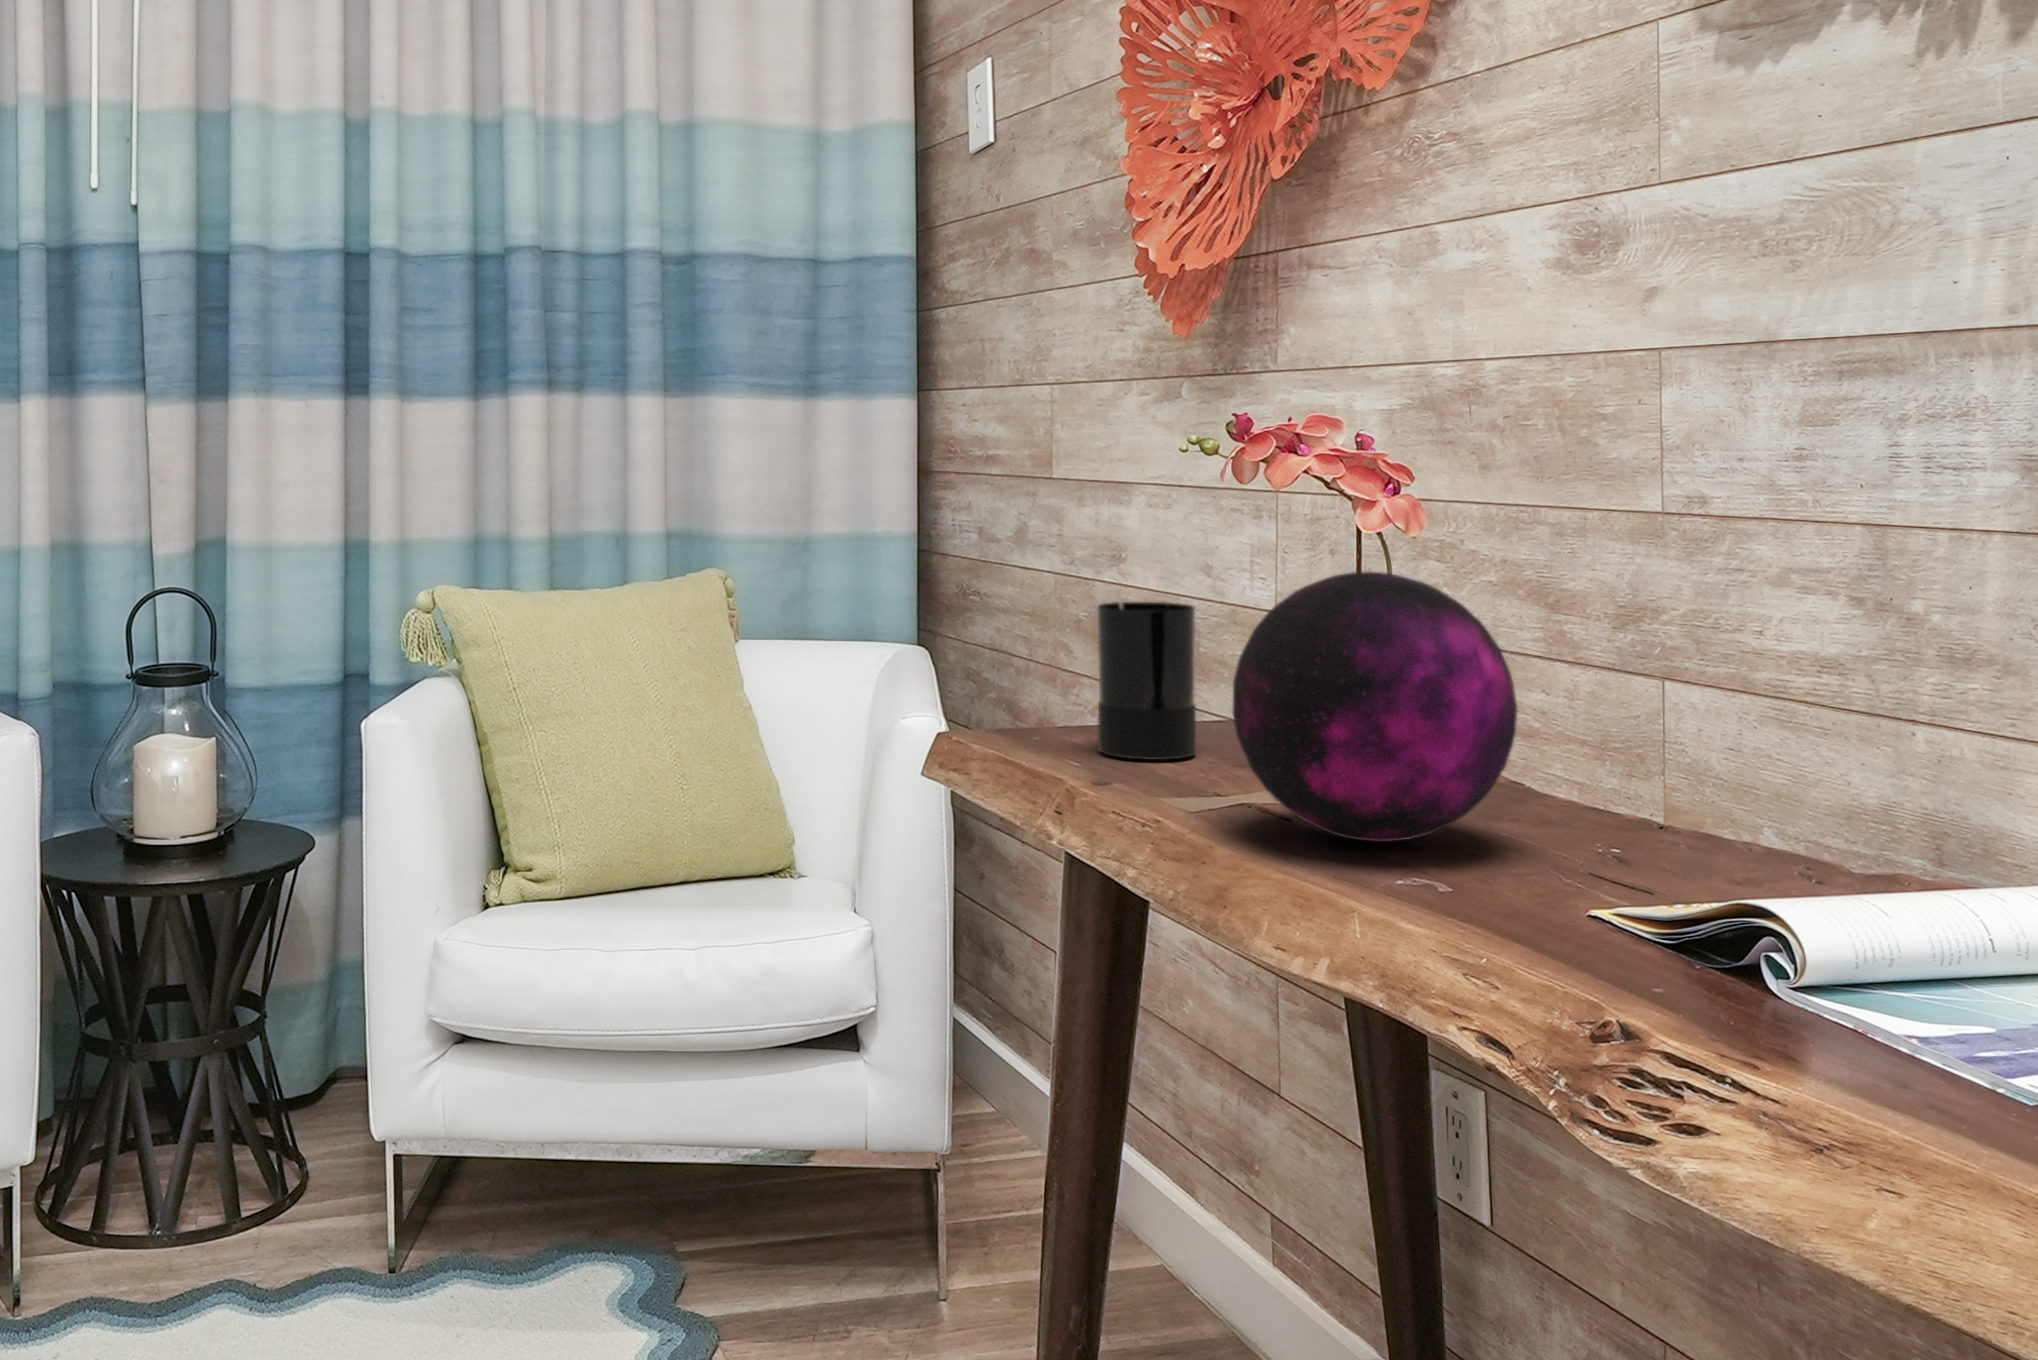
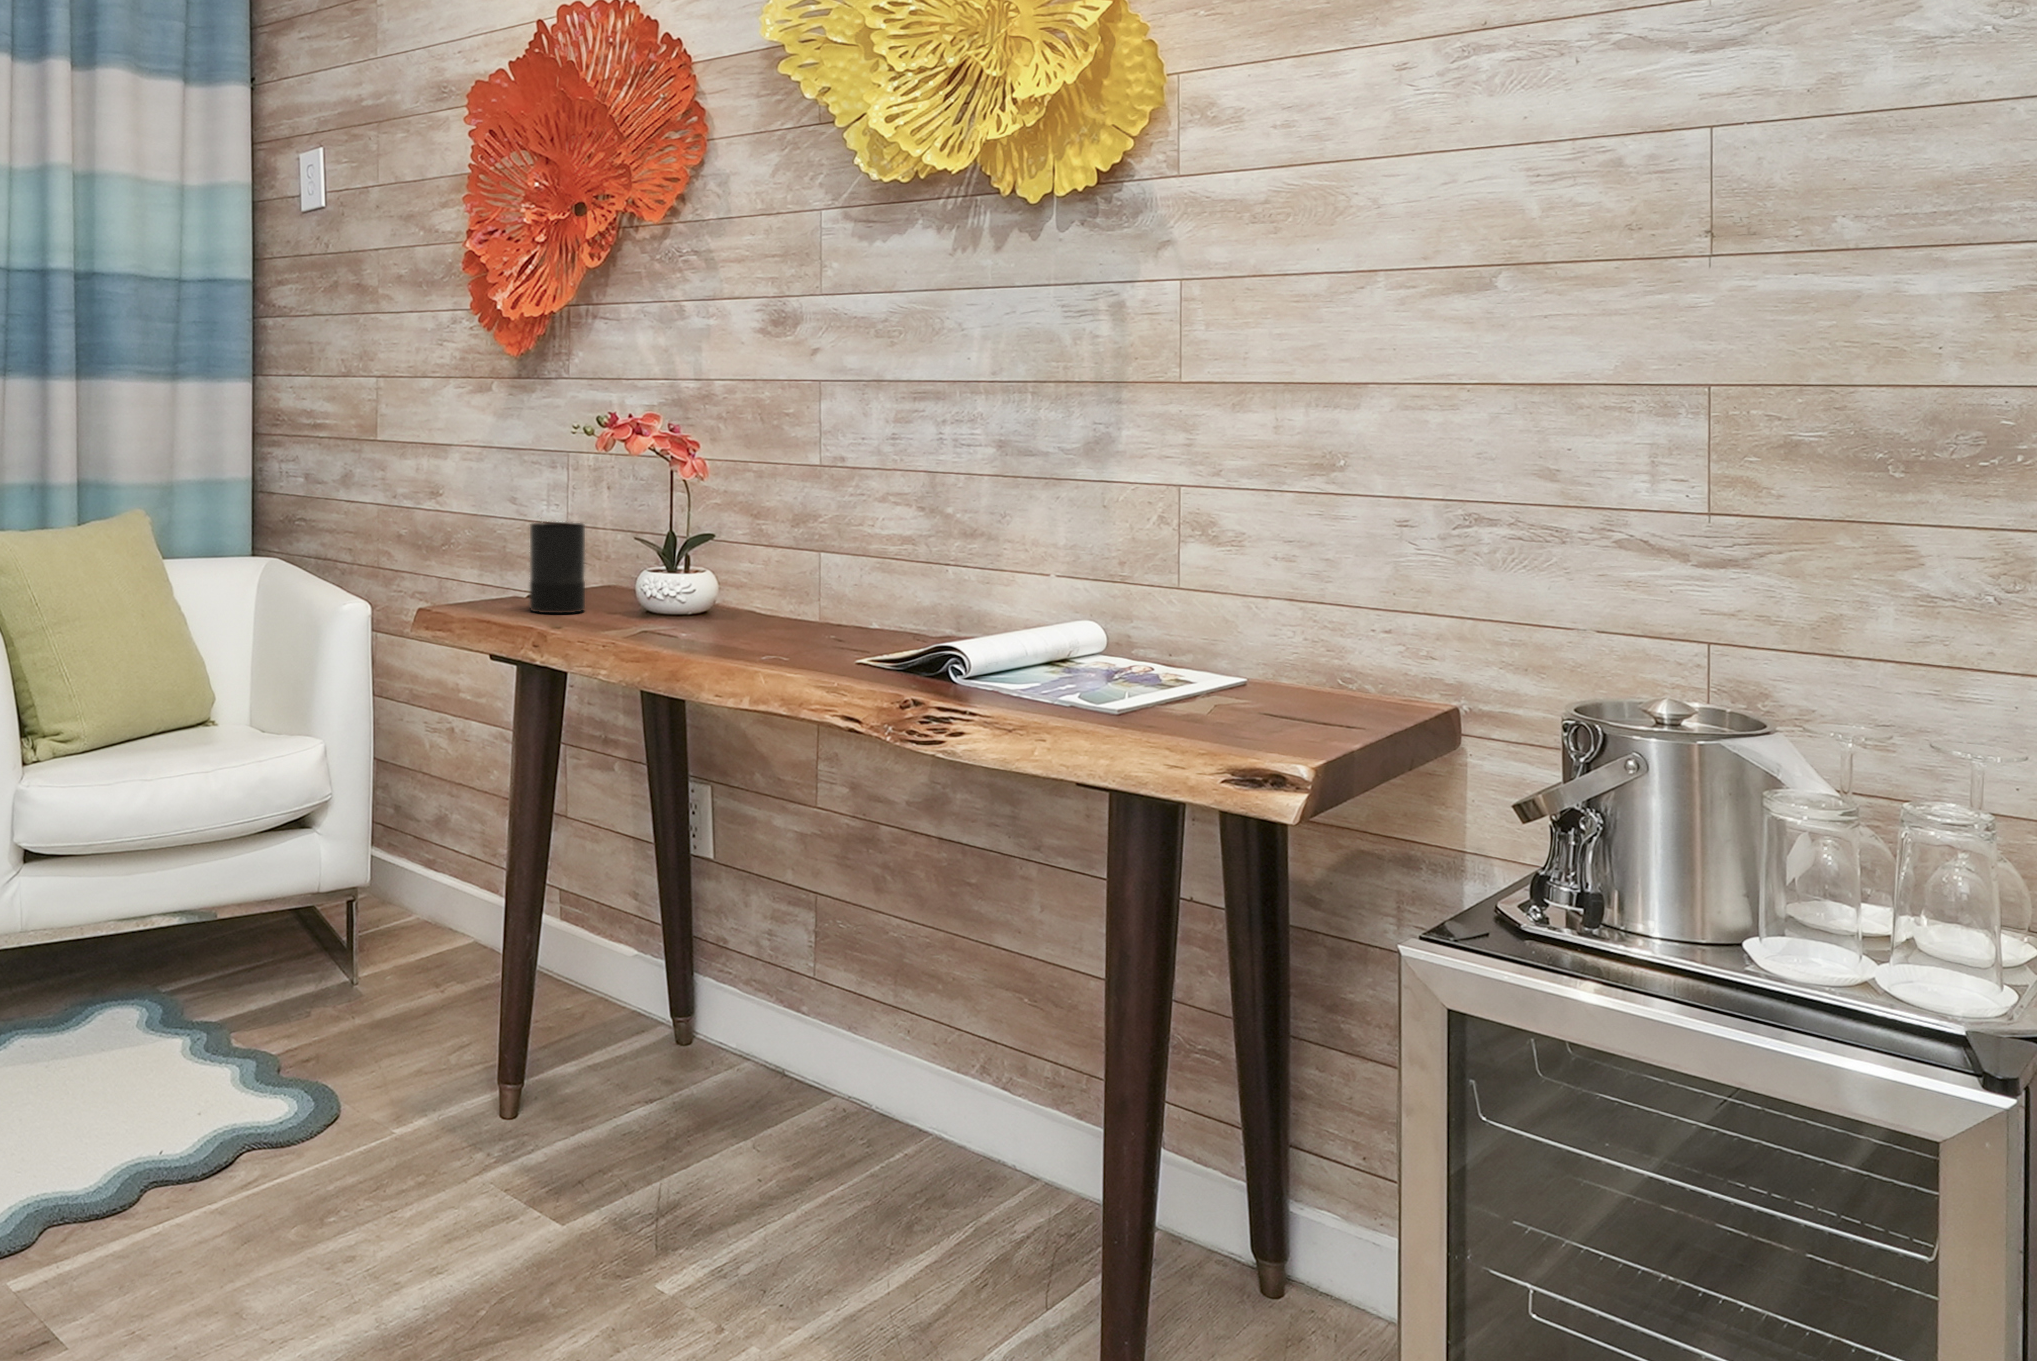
decorative orb: present [1233,572,1517,842] -> none [654,500,793,639]

